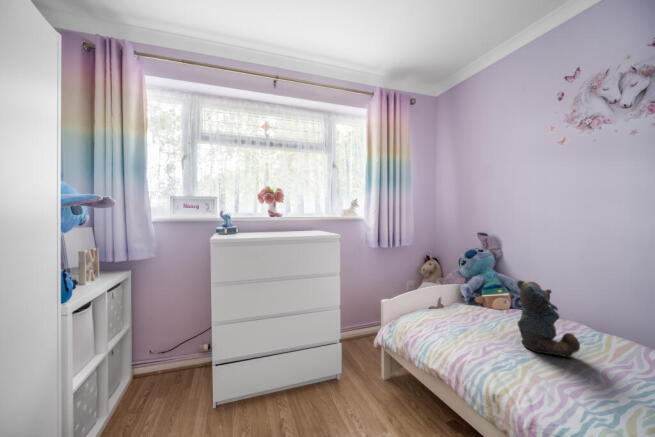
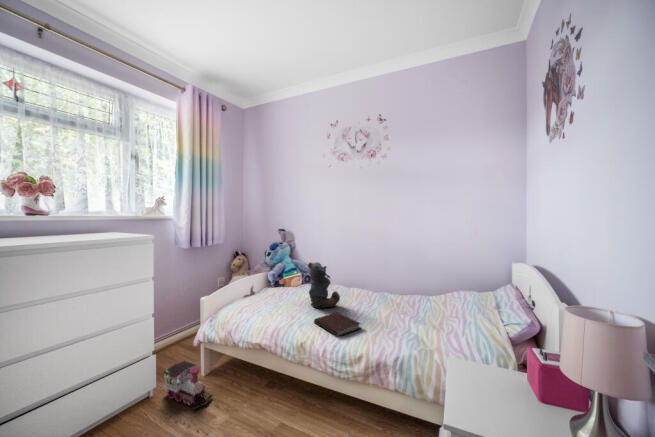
toy train: none [344,358,386,414] -> present [163,361,212,409]
notebook: none [522,367,631,419] -> present [314,312,361,337]

